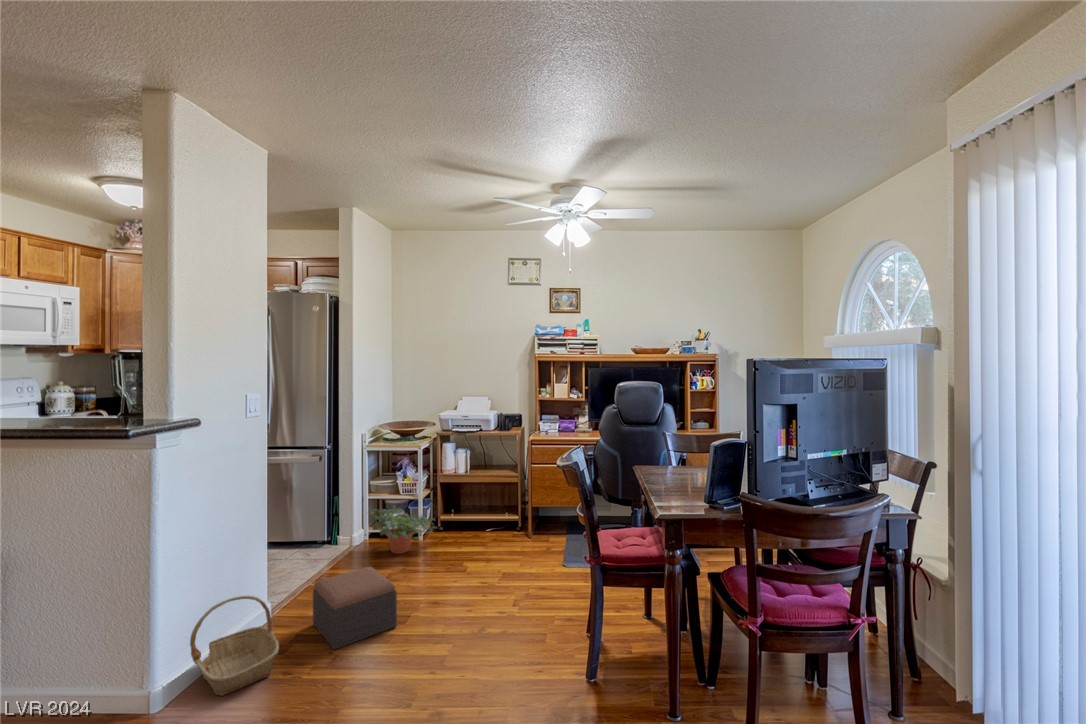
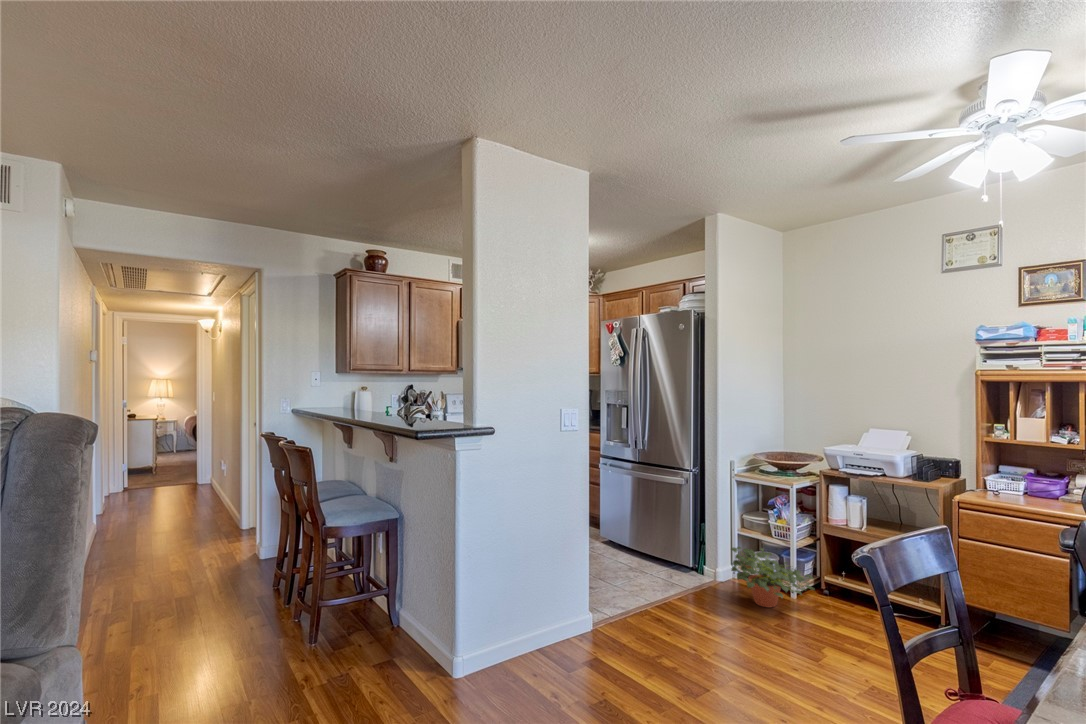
footstool: present [313,567,397,649] -> none [642,608,719,691]
basket: present [190,596,279,696] -> none [531,599,596,686]

